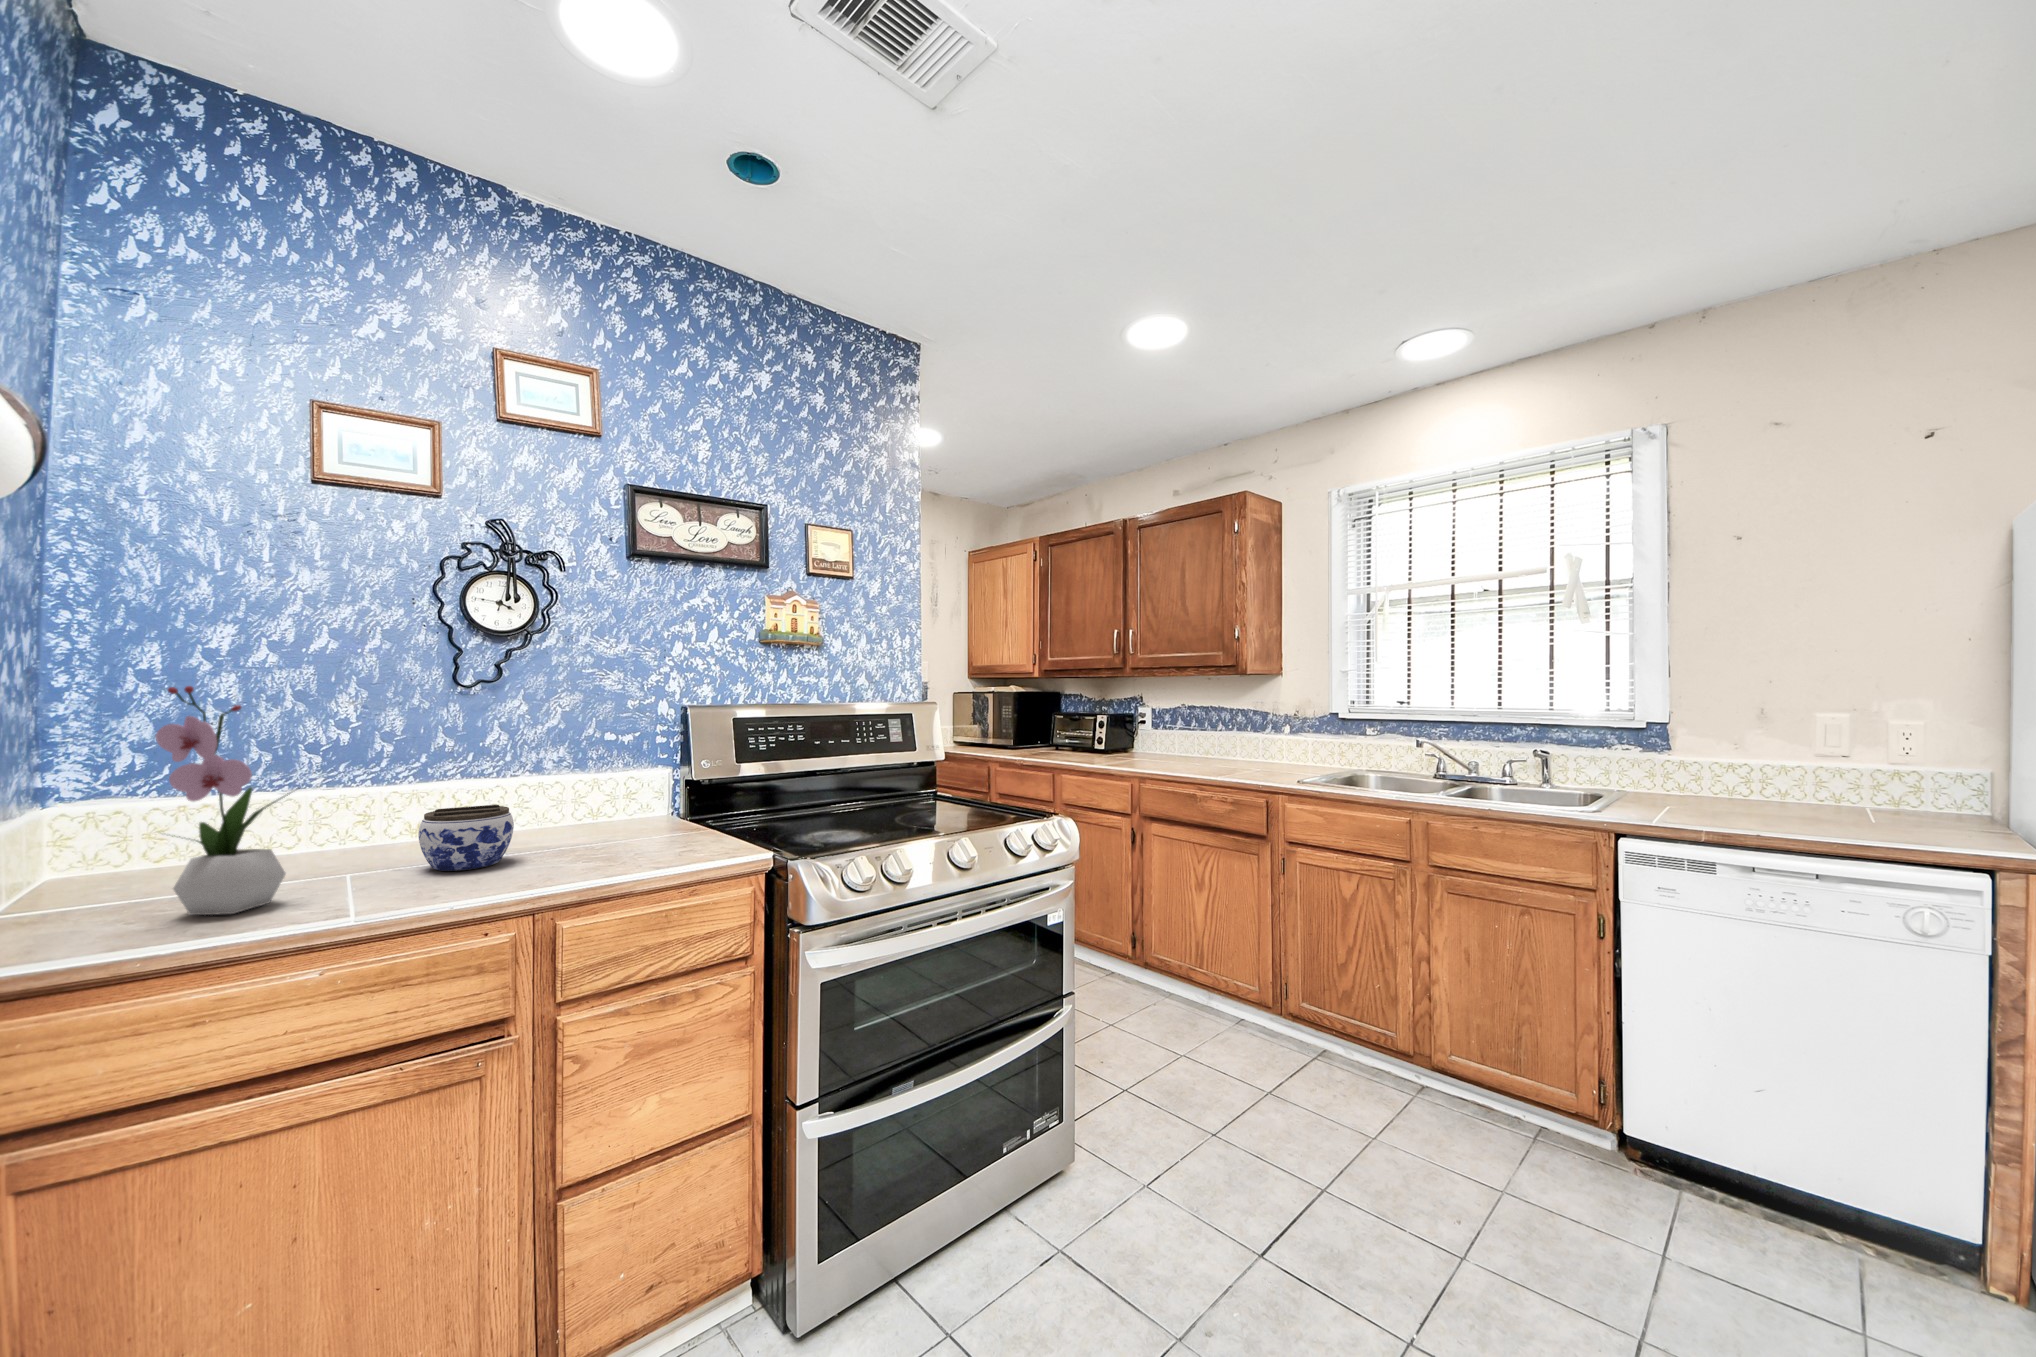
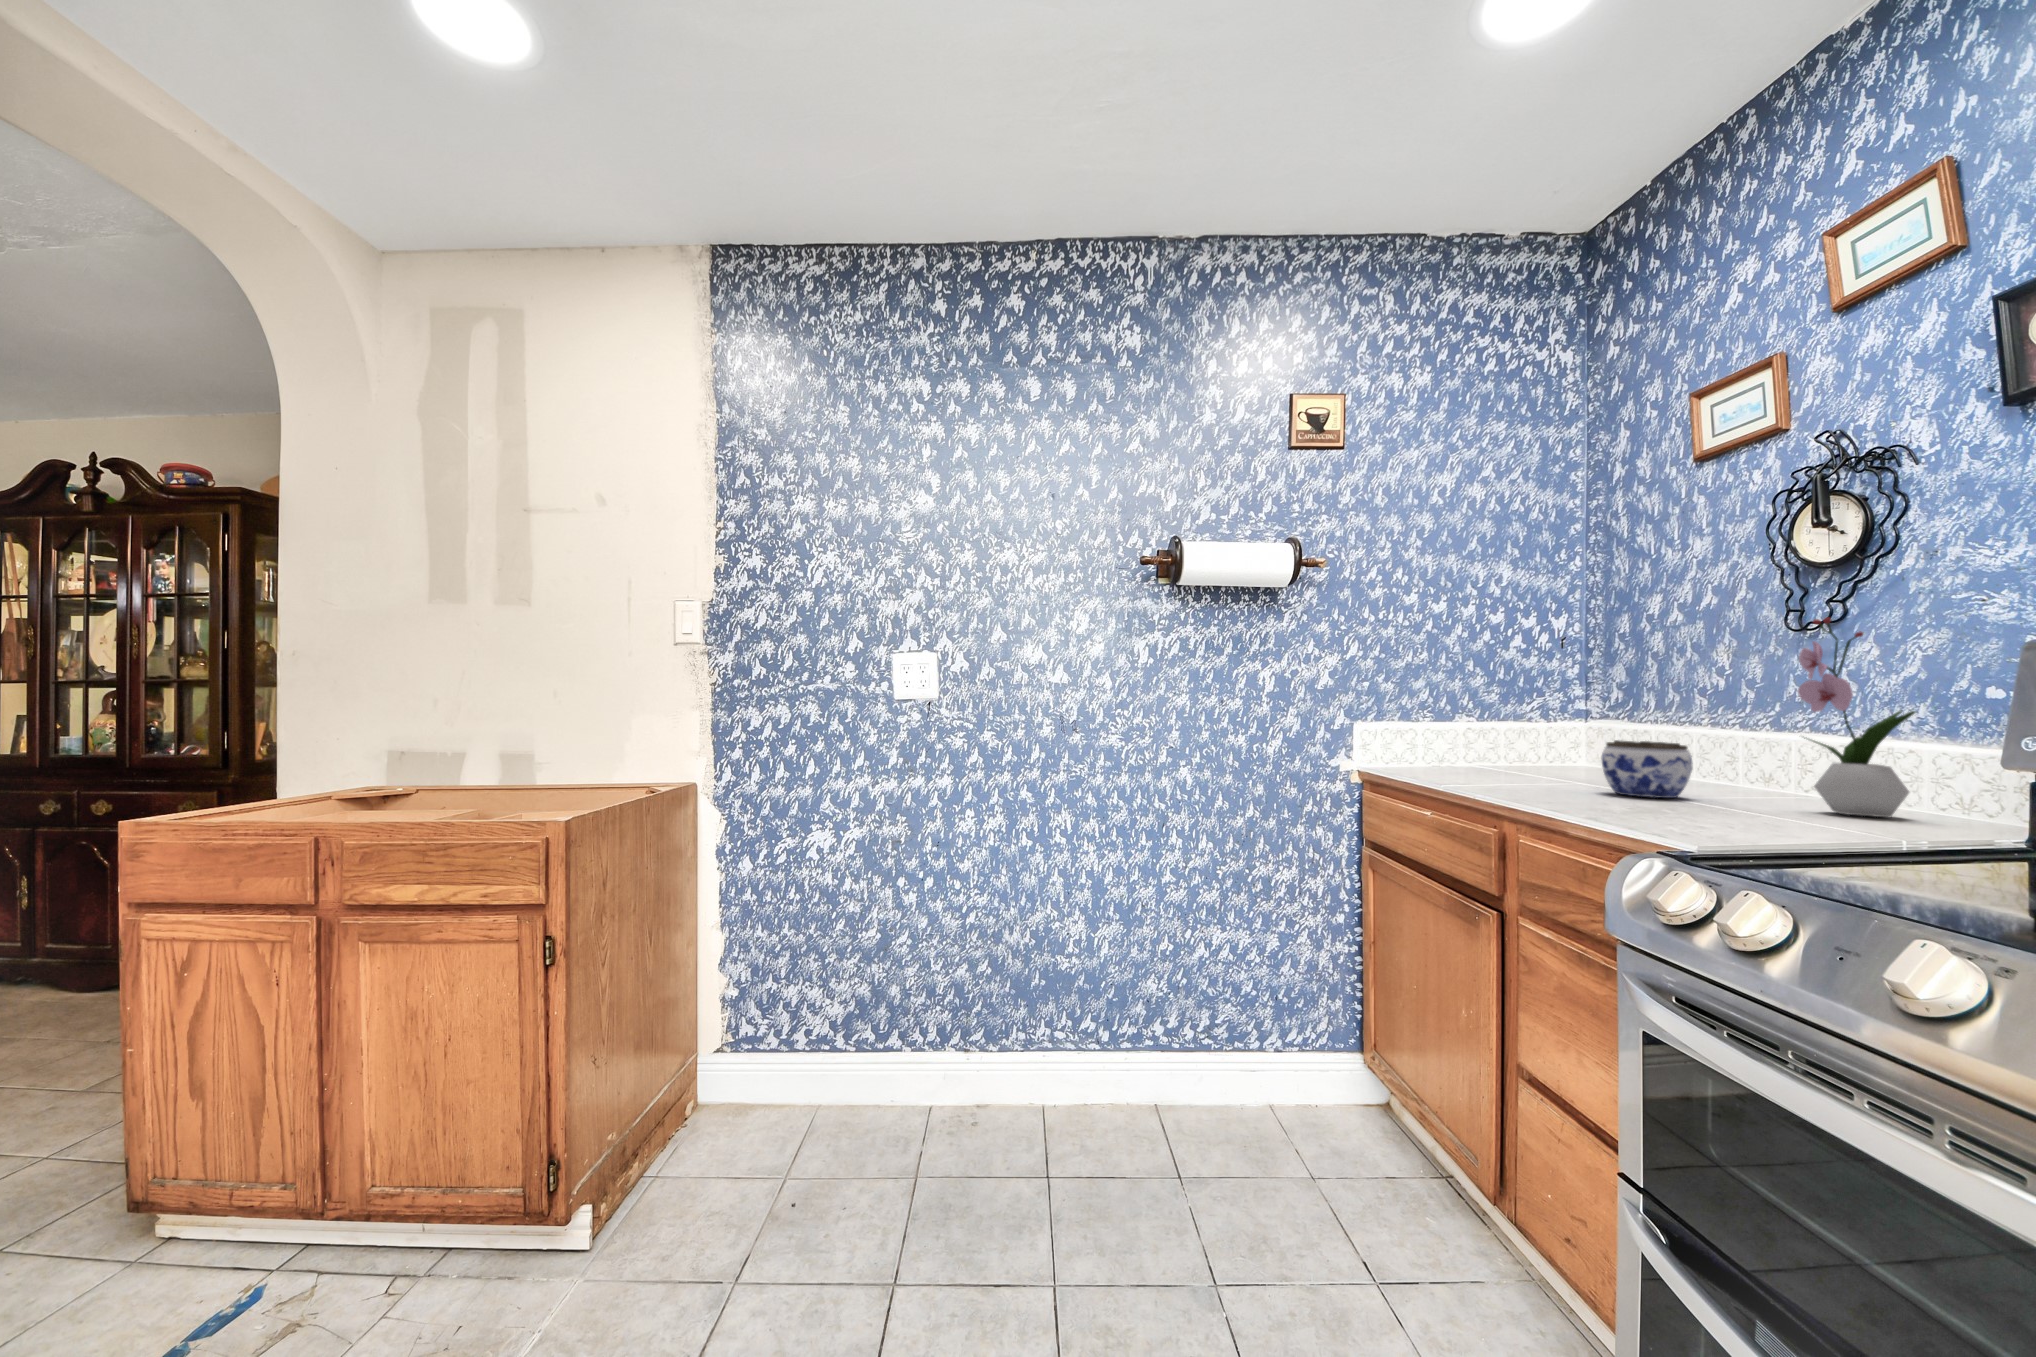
flower arrangement: present [155,686,288,915] -> present [1798,617,1916,817]

